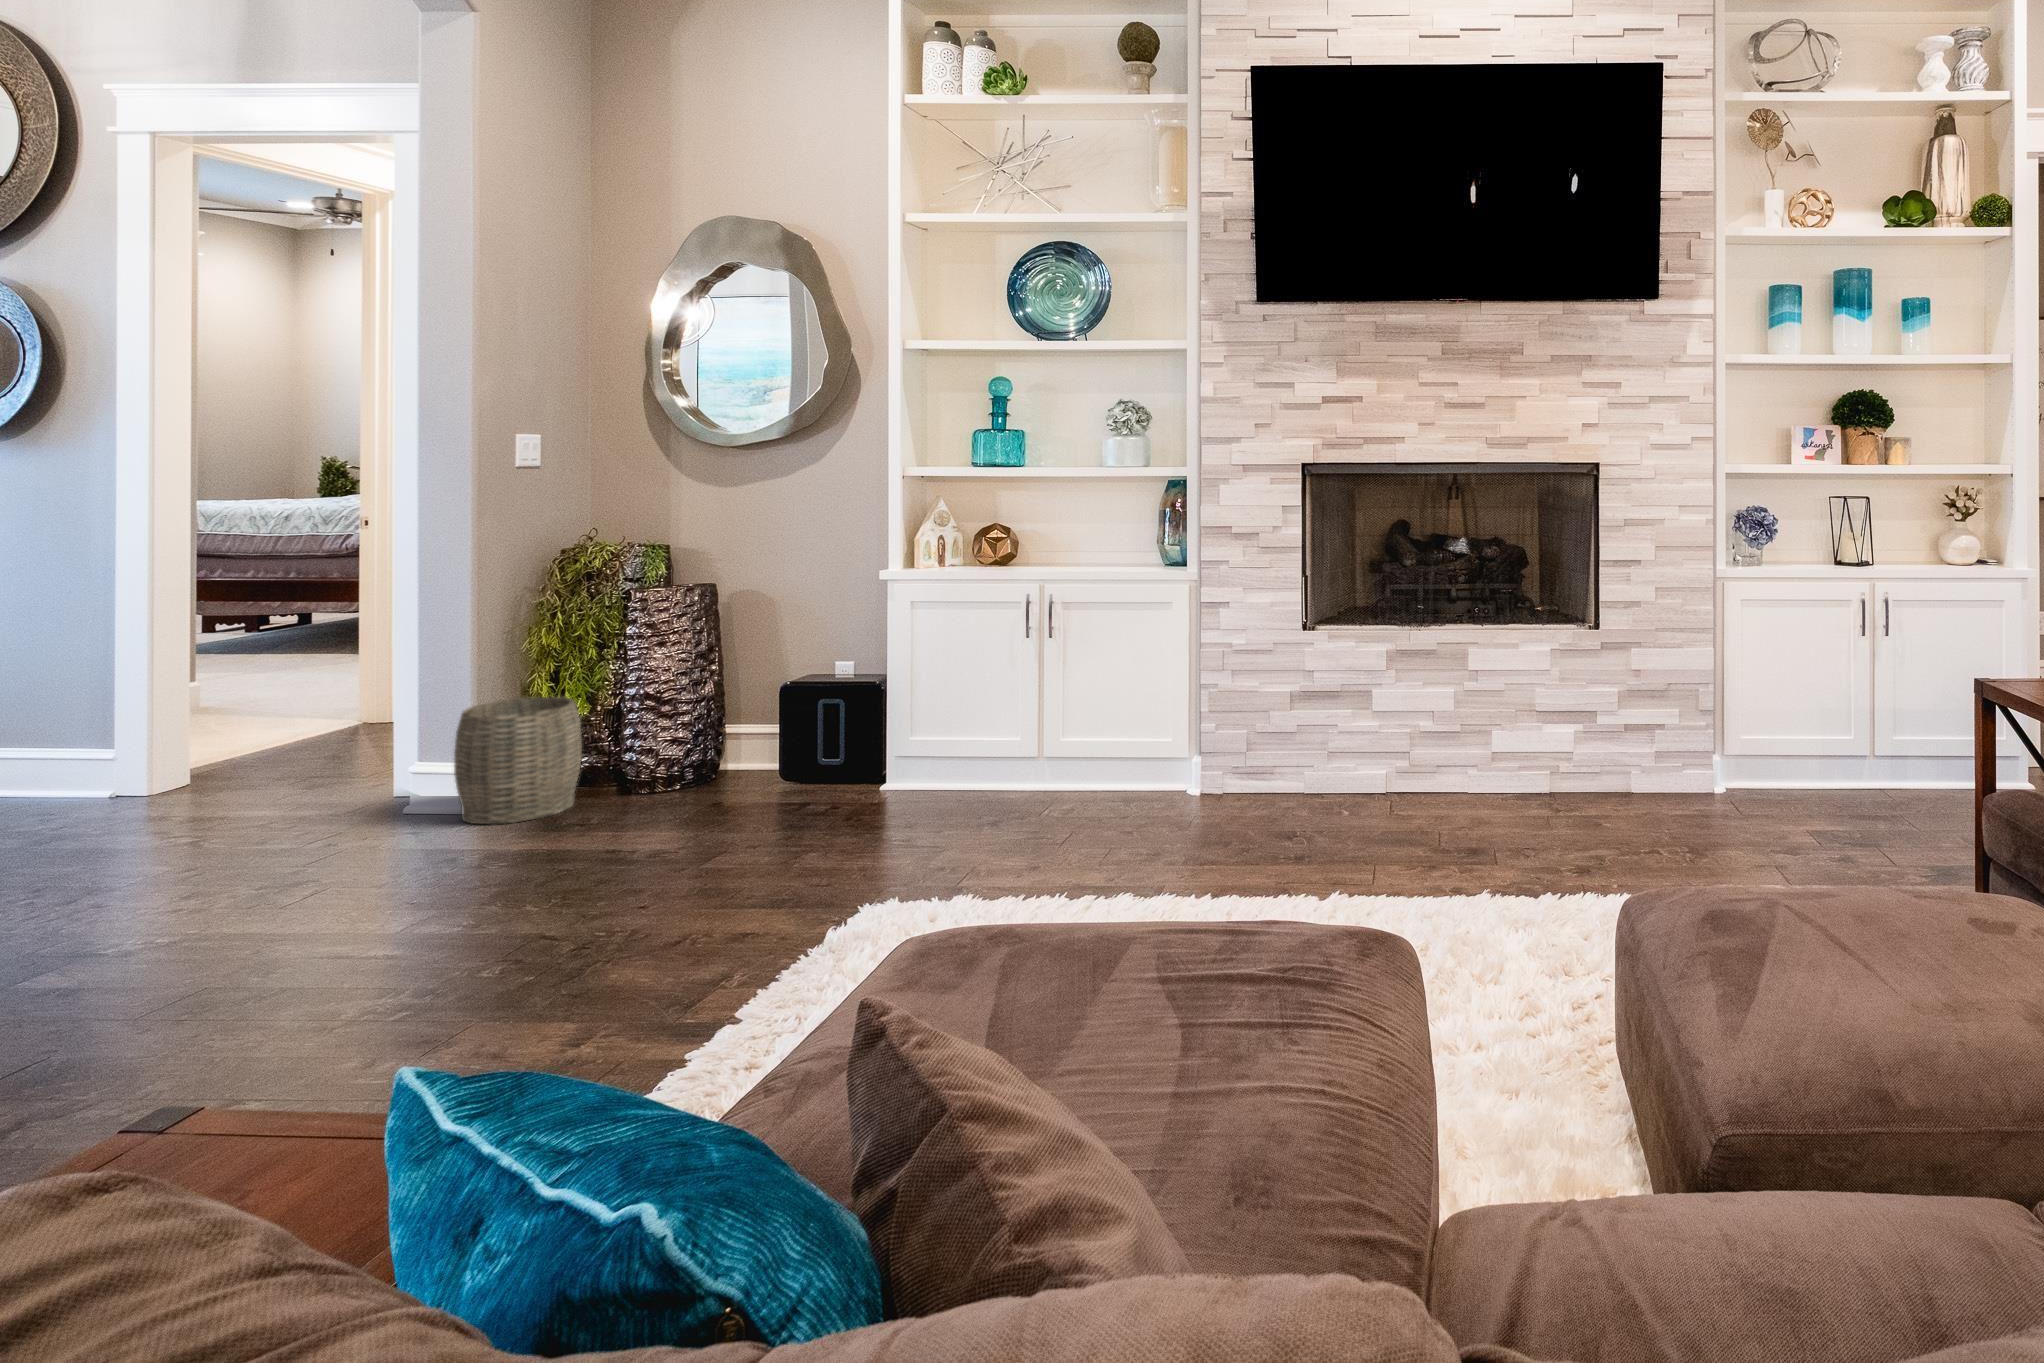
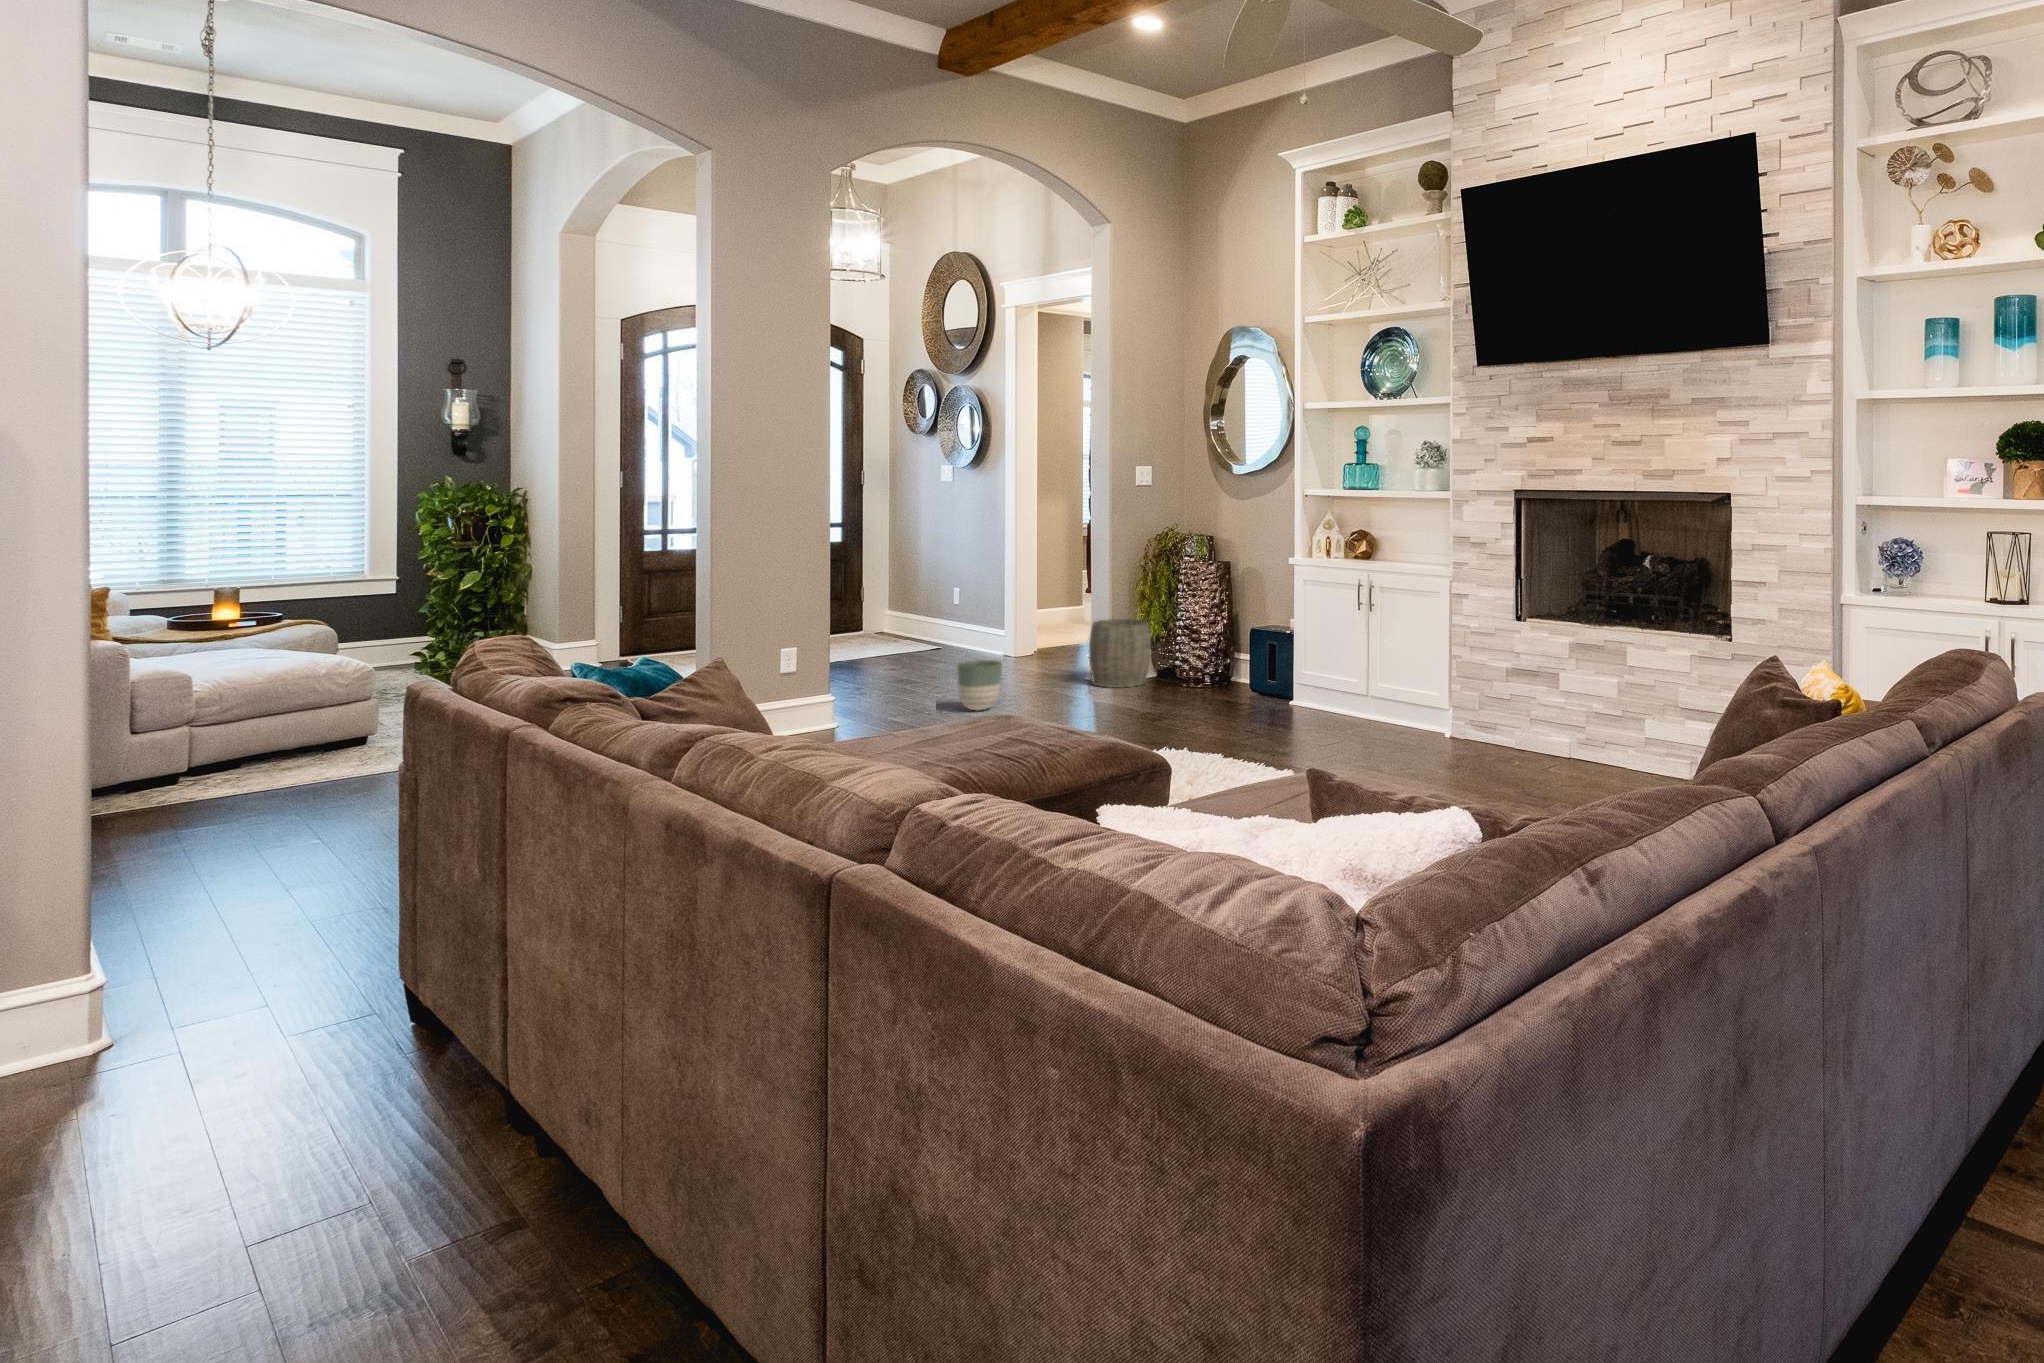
planter: none [260,819,370,927] -> present [957,660,1002,710]

